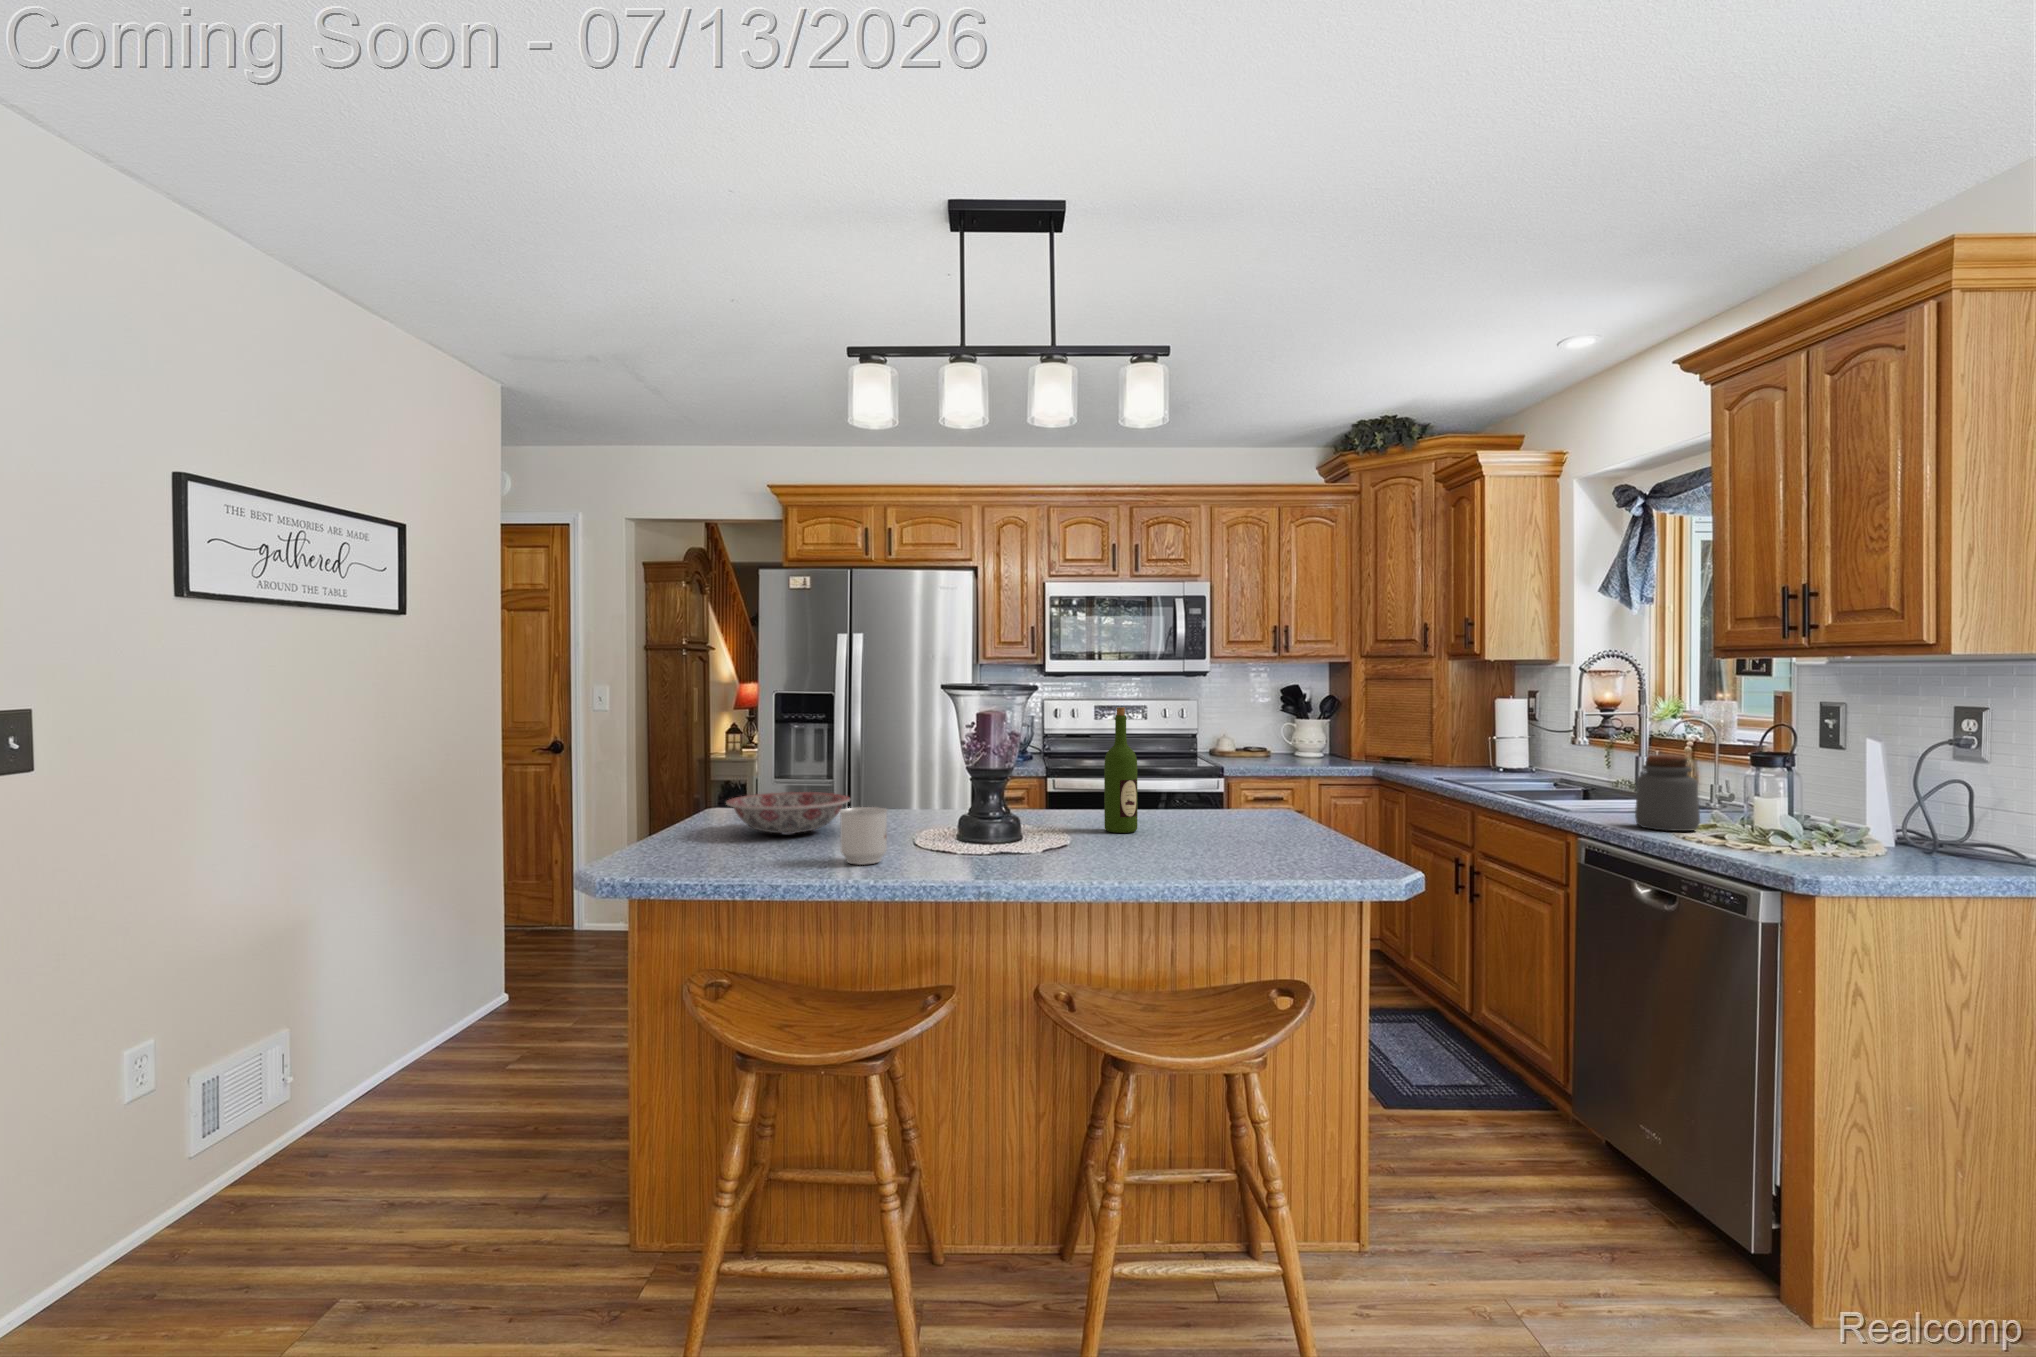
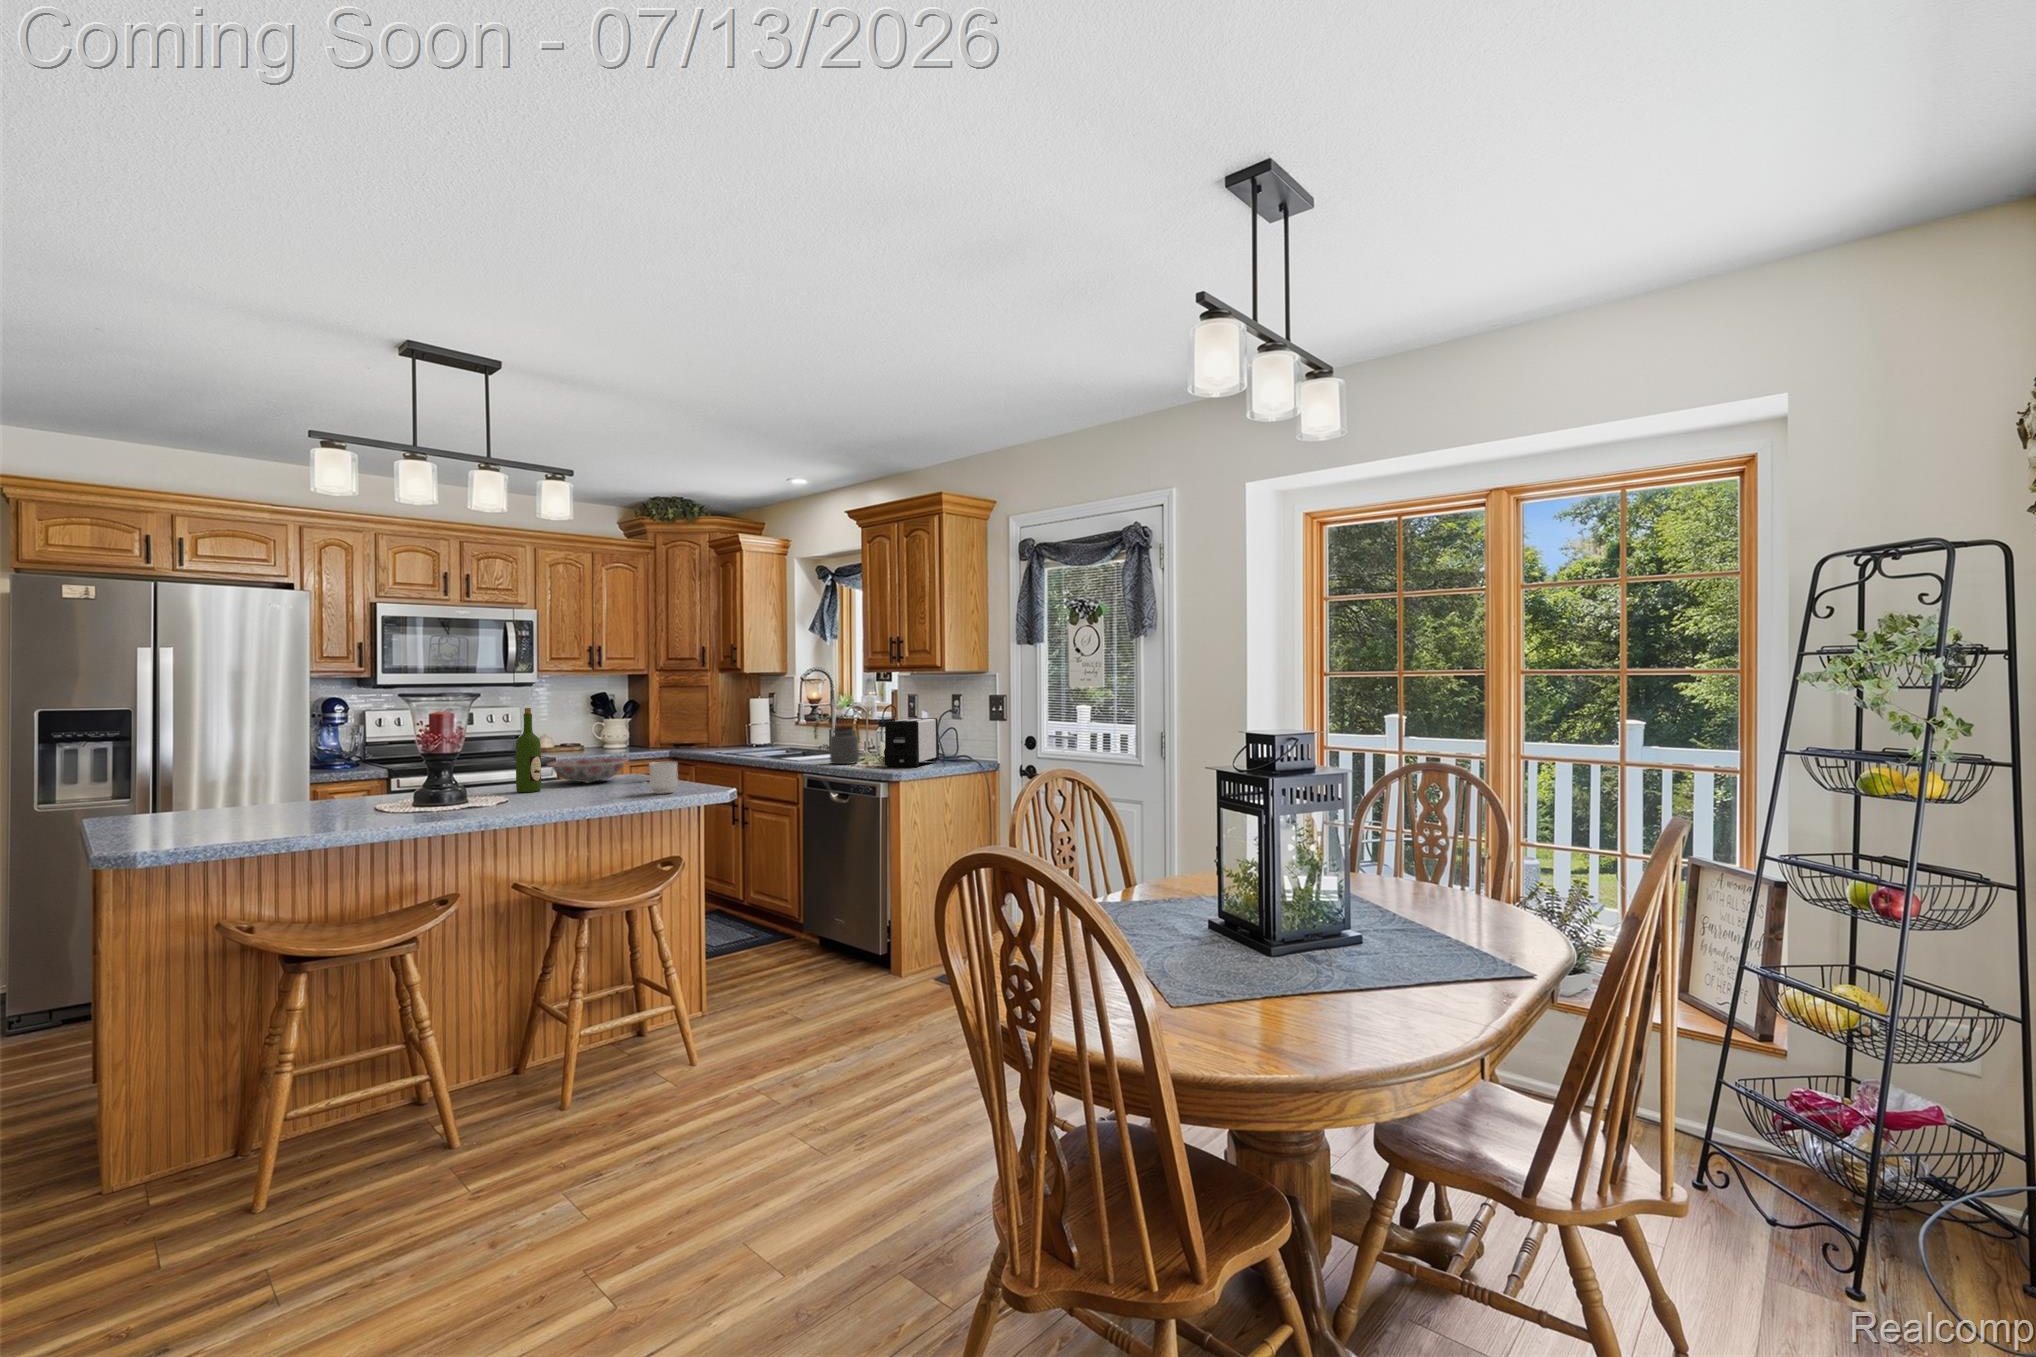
toaster: none [1762,751,1903,859] -> present [884,718,939,768]
ceramic bowl: present [726,792,850,834] -> present [548,758,628,782]
mug: present [840,807,887,865] -> present [649,762,678,794]

